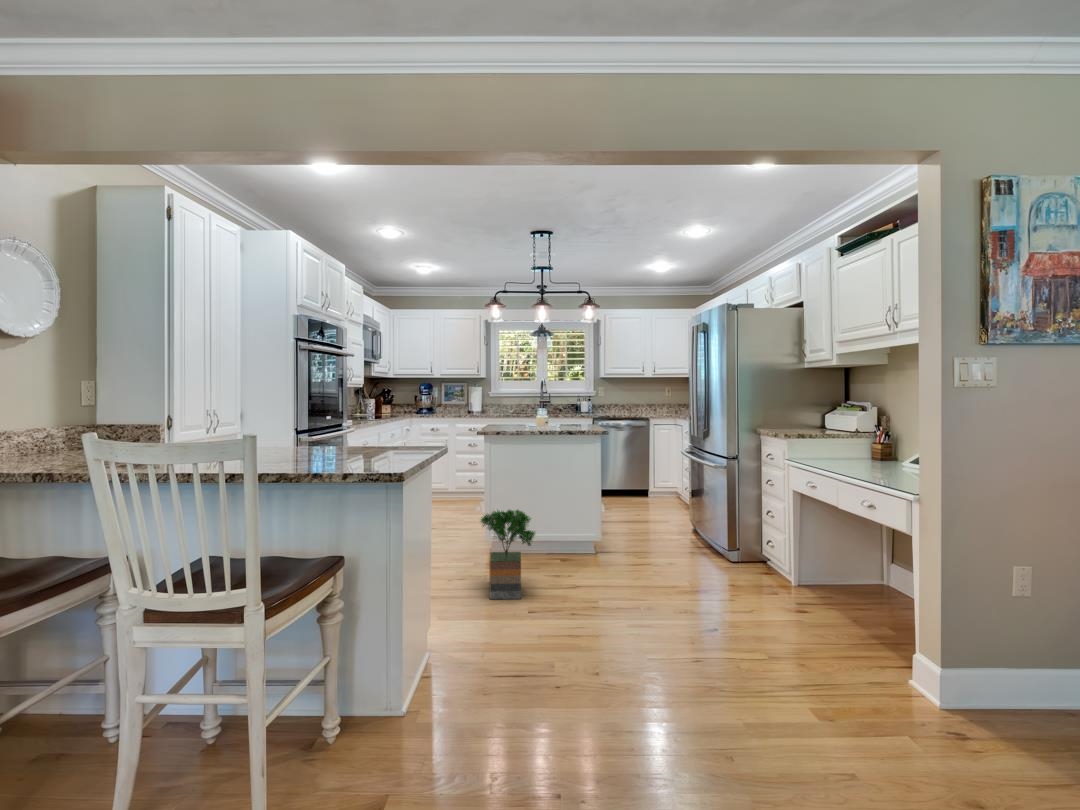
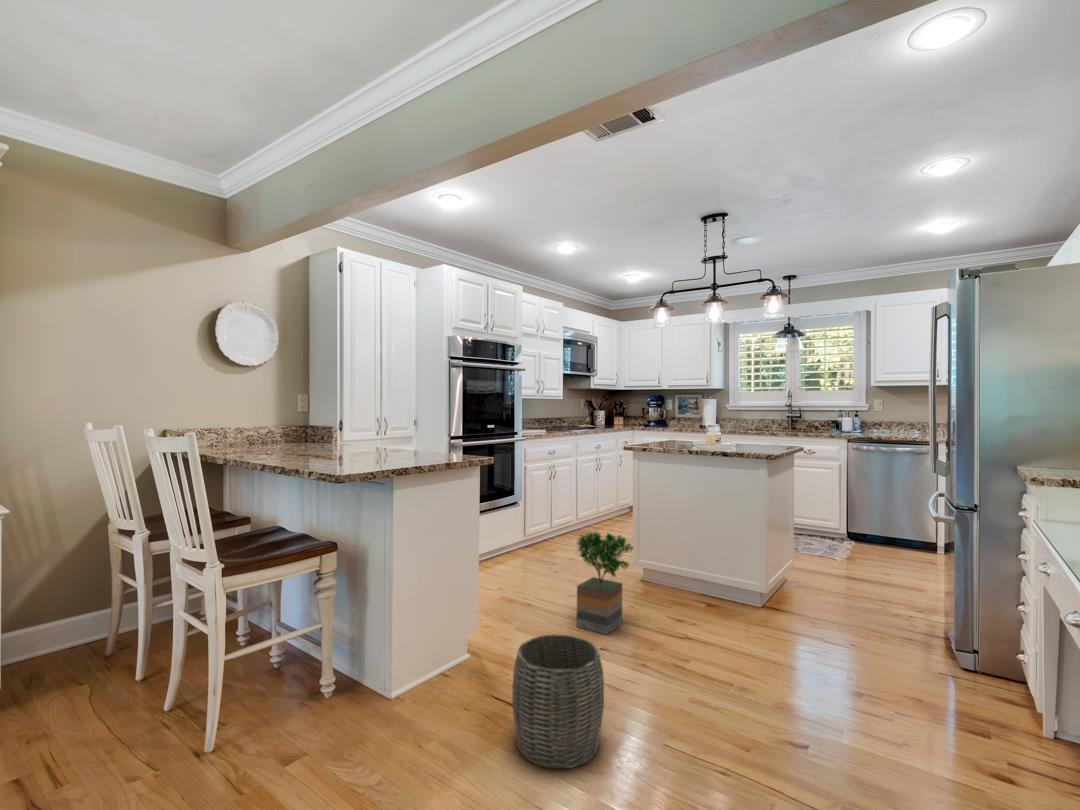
woven basket: none [548,594,627,705] -> present [512,634,604,769]

